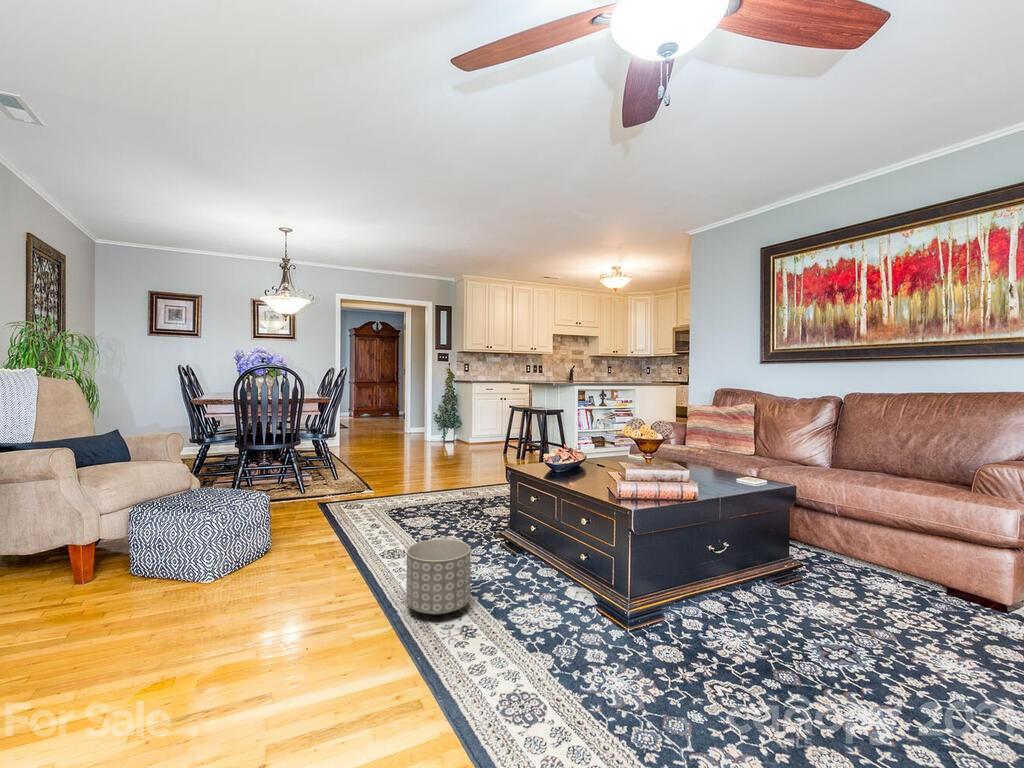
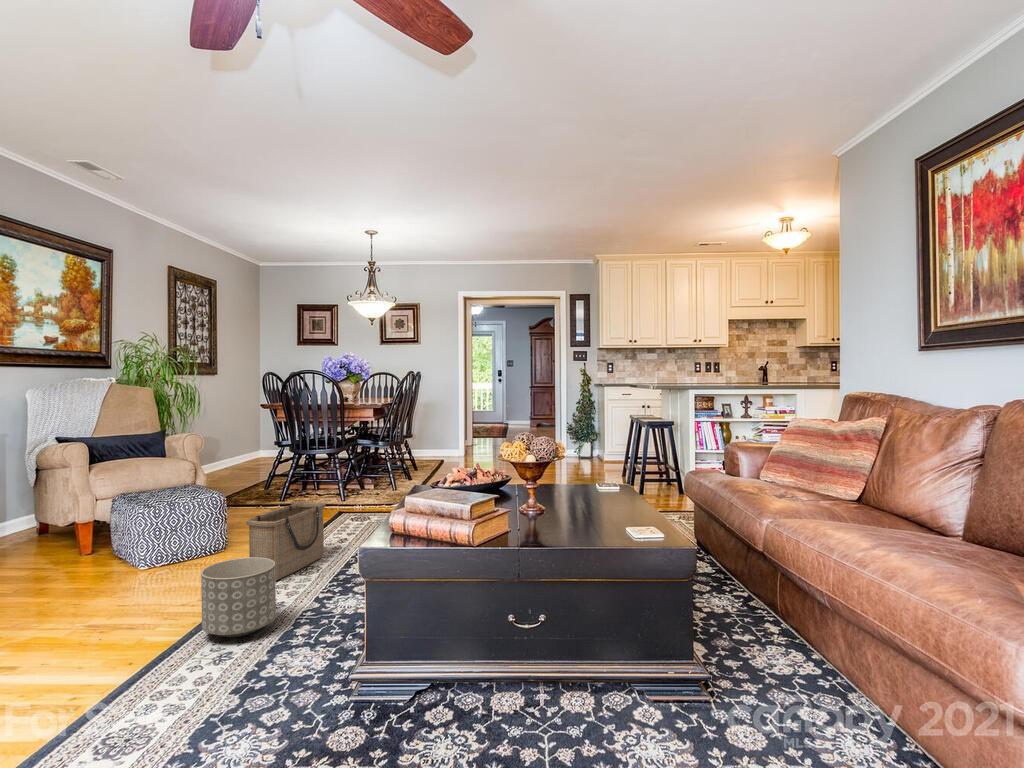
basket: none [350,490,393,567] -> present [246,502,326,580]

